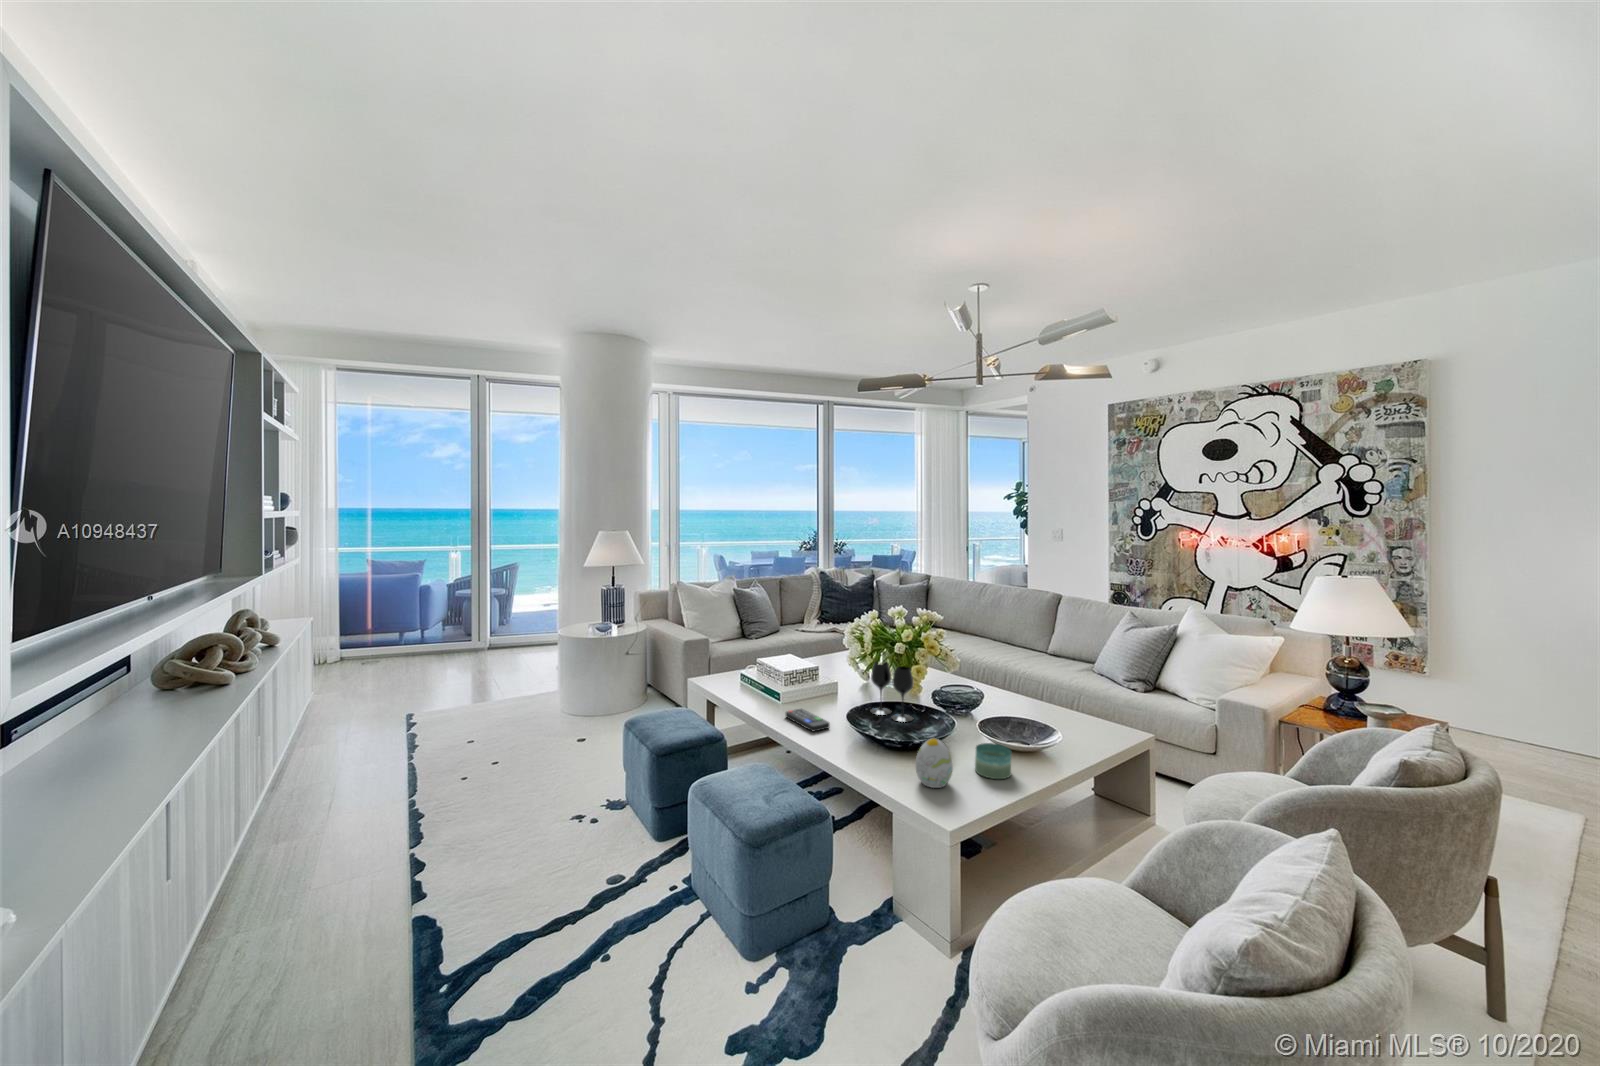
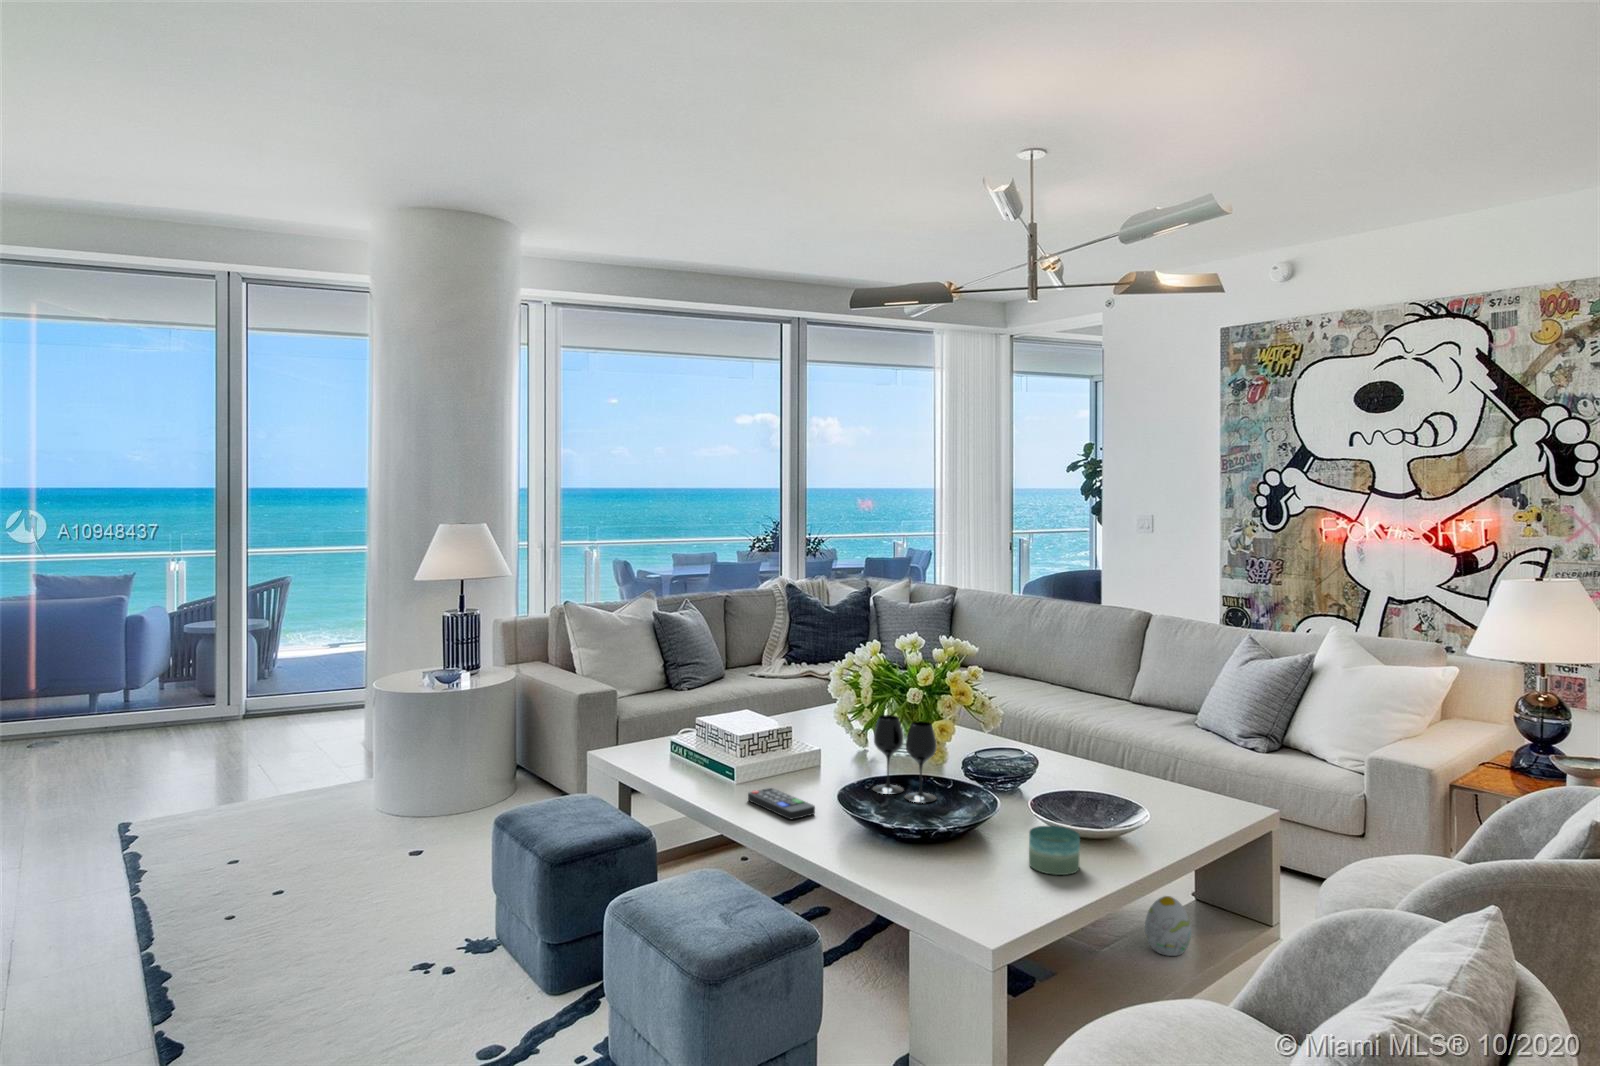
decorative egg: present [916,739,953,788] -> present [1145,896,1191,956]

